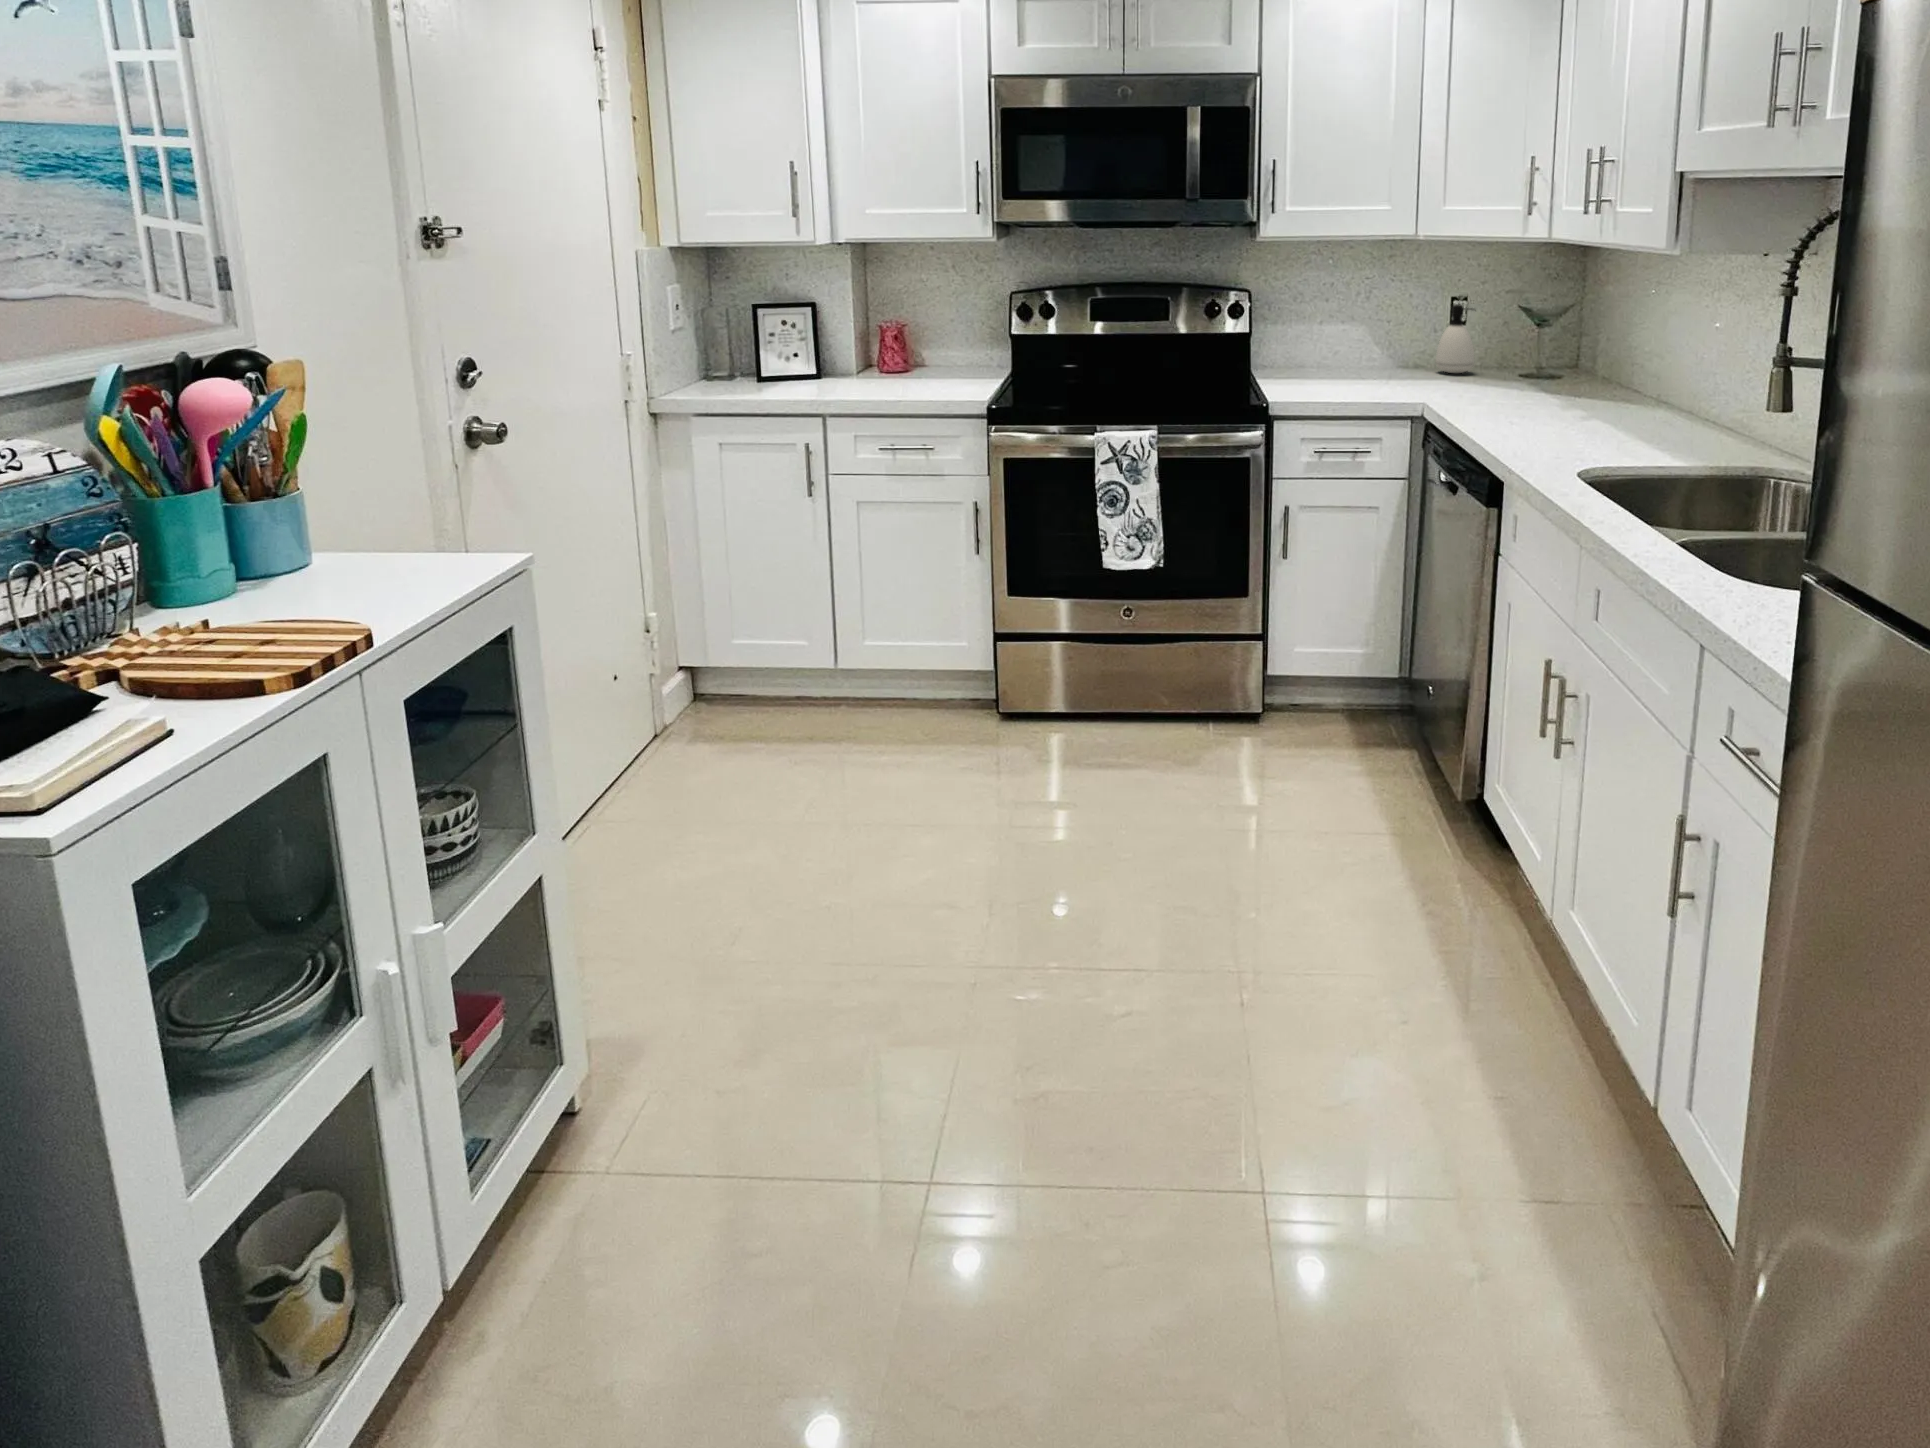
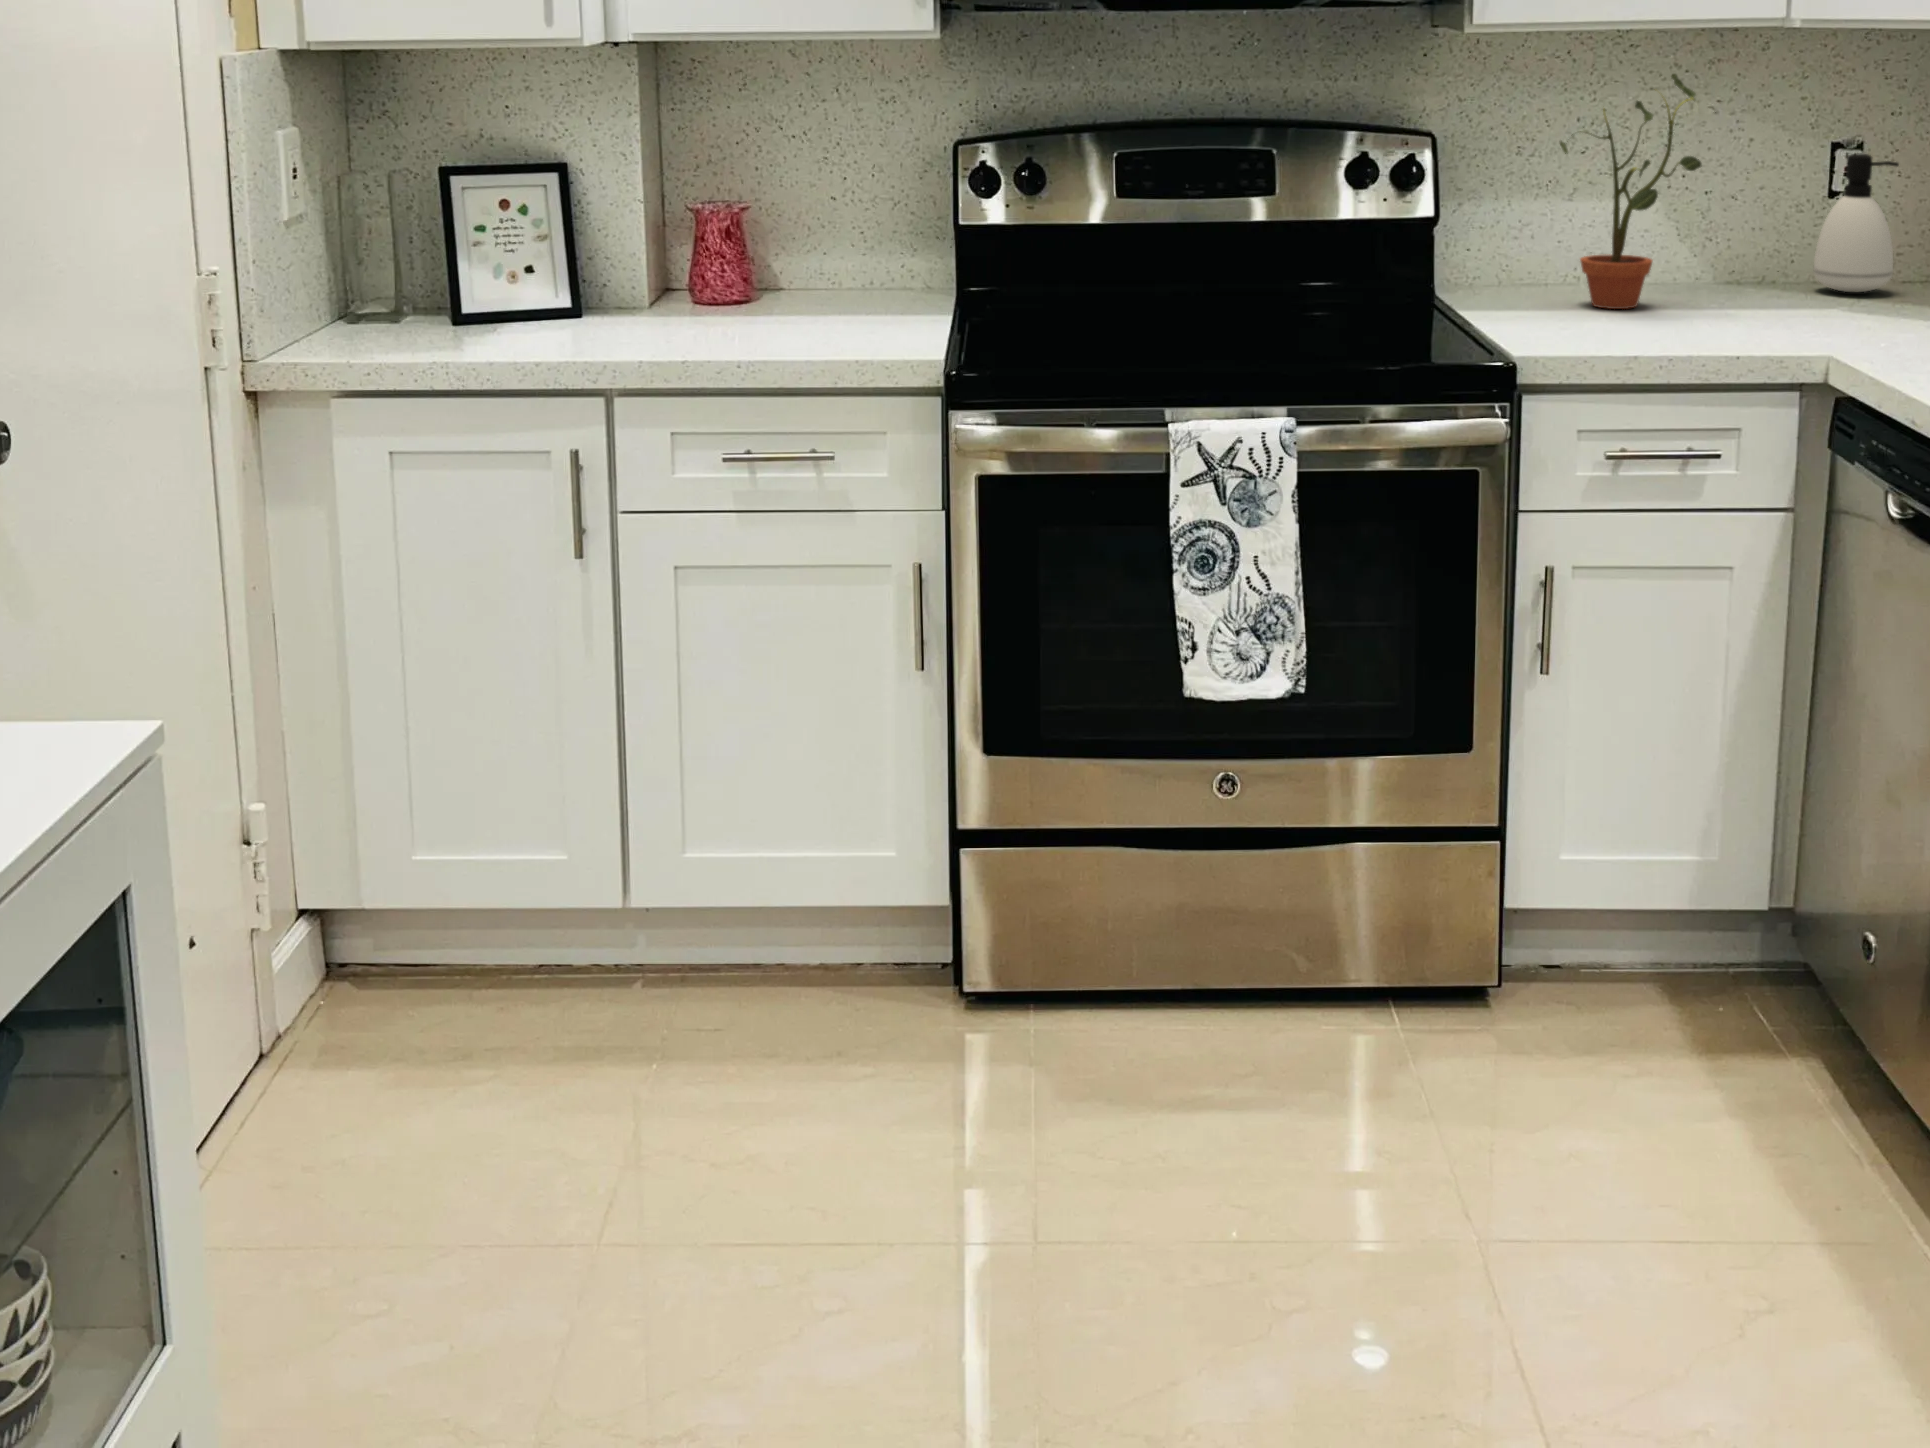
potted plant: none [1303,262,1376,380] -> present [1560,74,1702,309]

